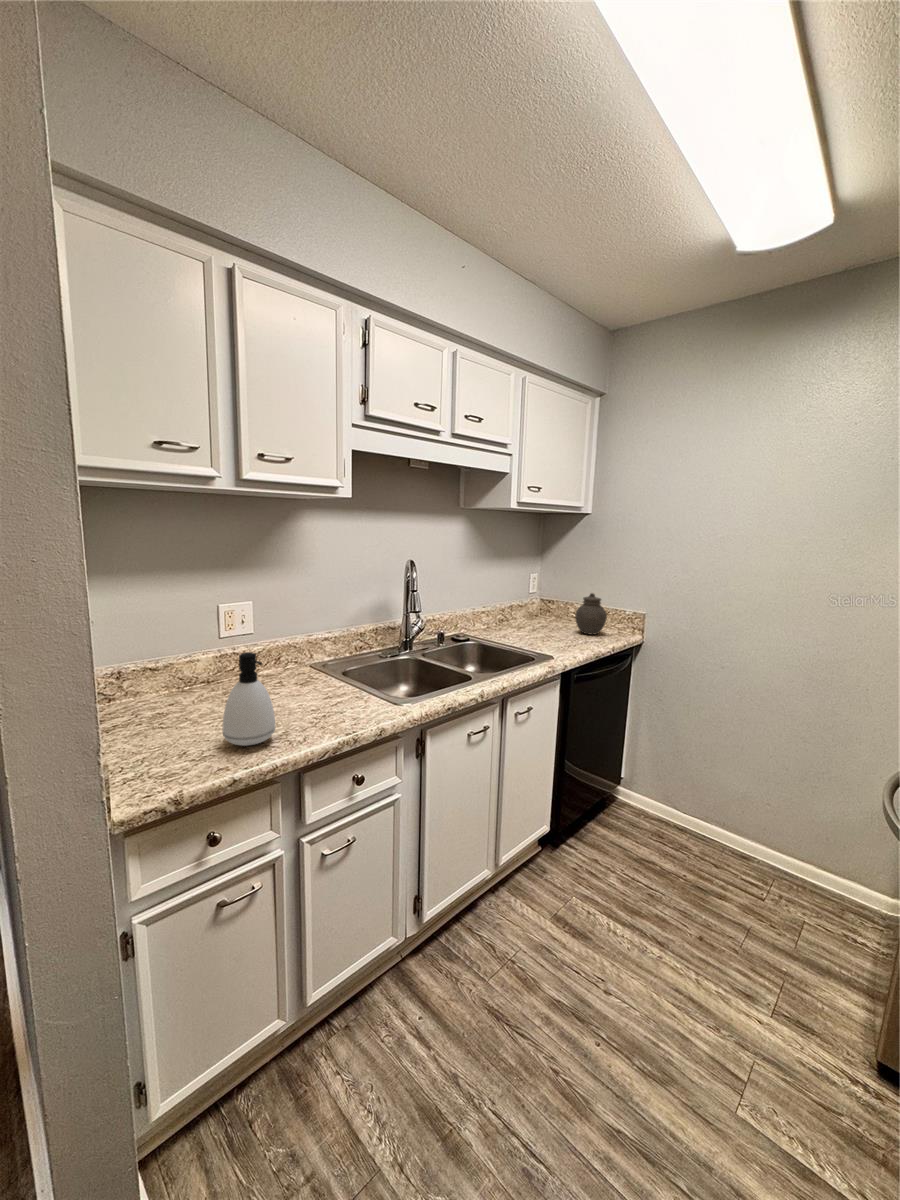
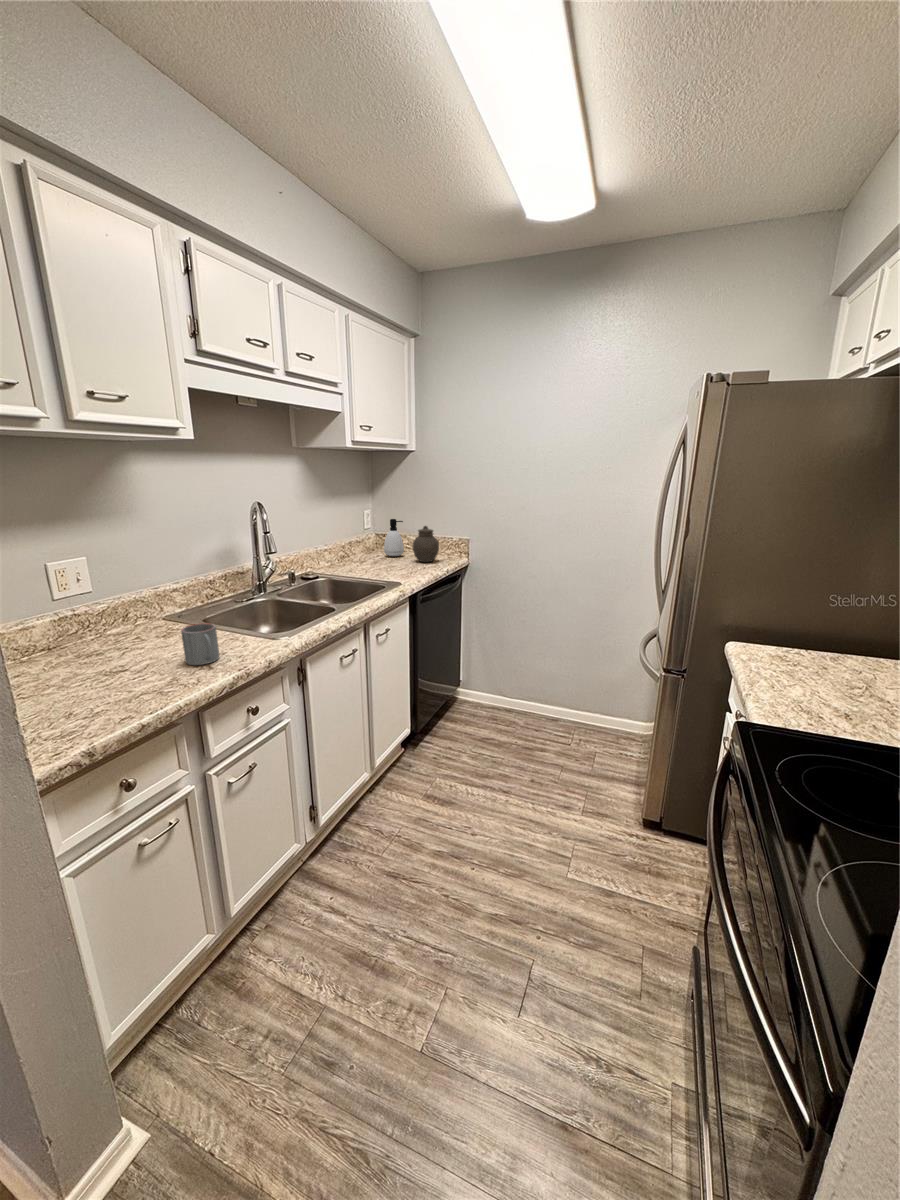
soap dispenser: present [223,652,275,746] -> present [384,519,404,556]
mug: none [303,679,336,722] -> present [181,623,219,665]

